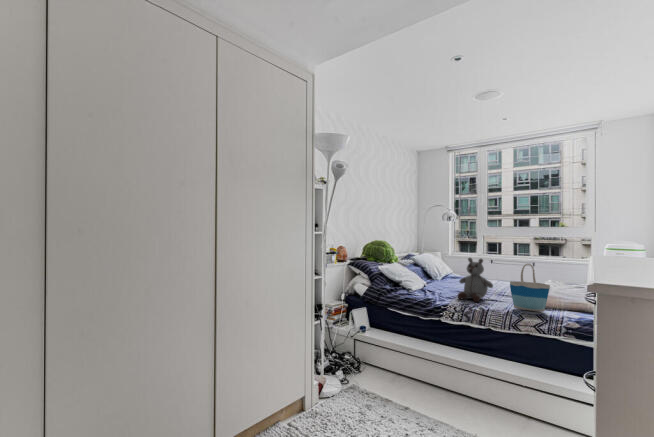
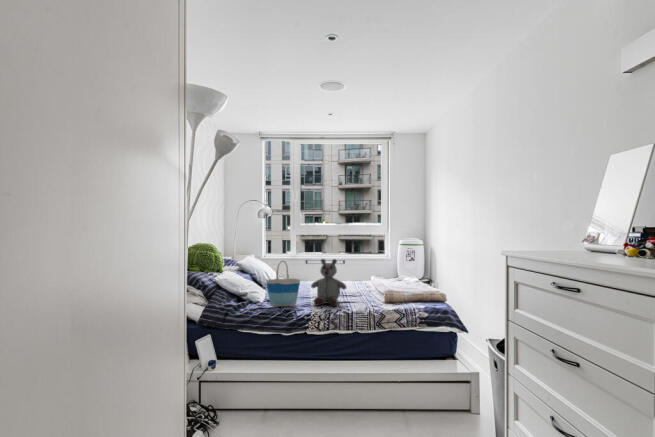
tote bag: present [510,264,550,312] -> present [267,261,300,306]

